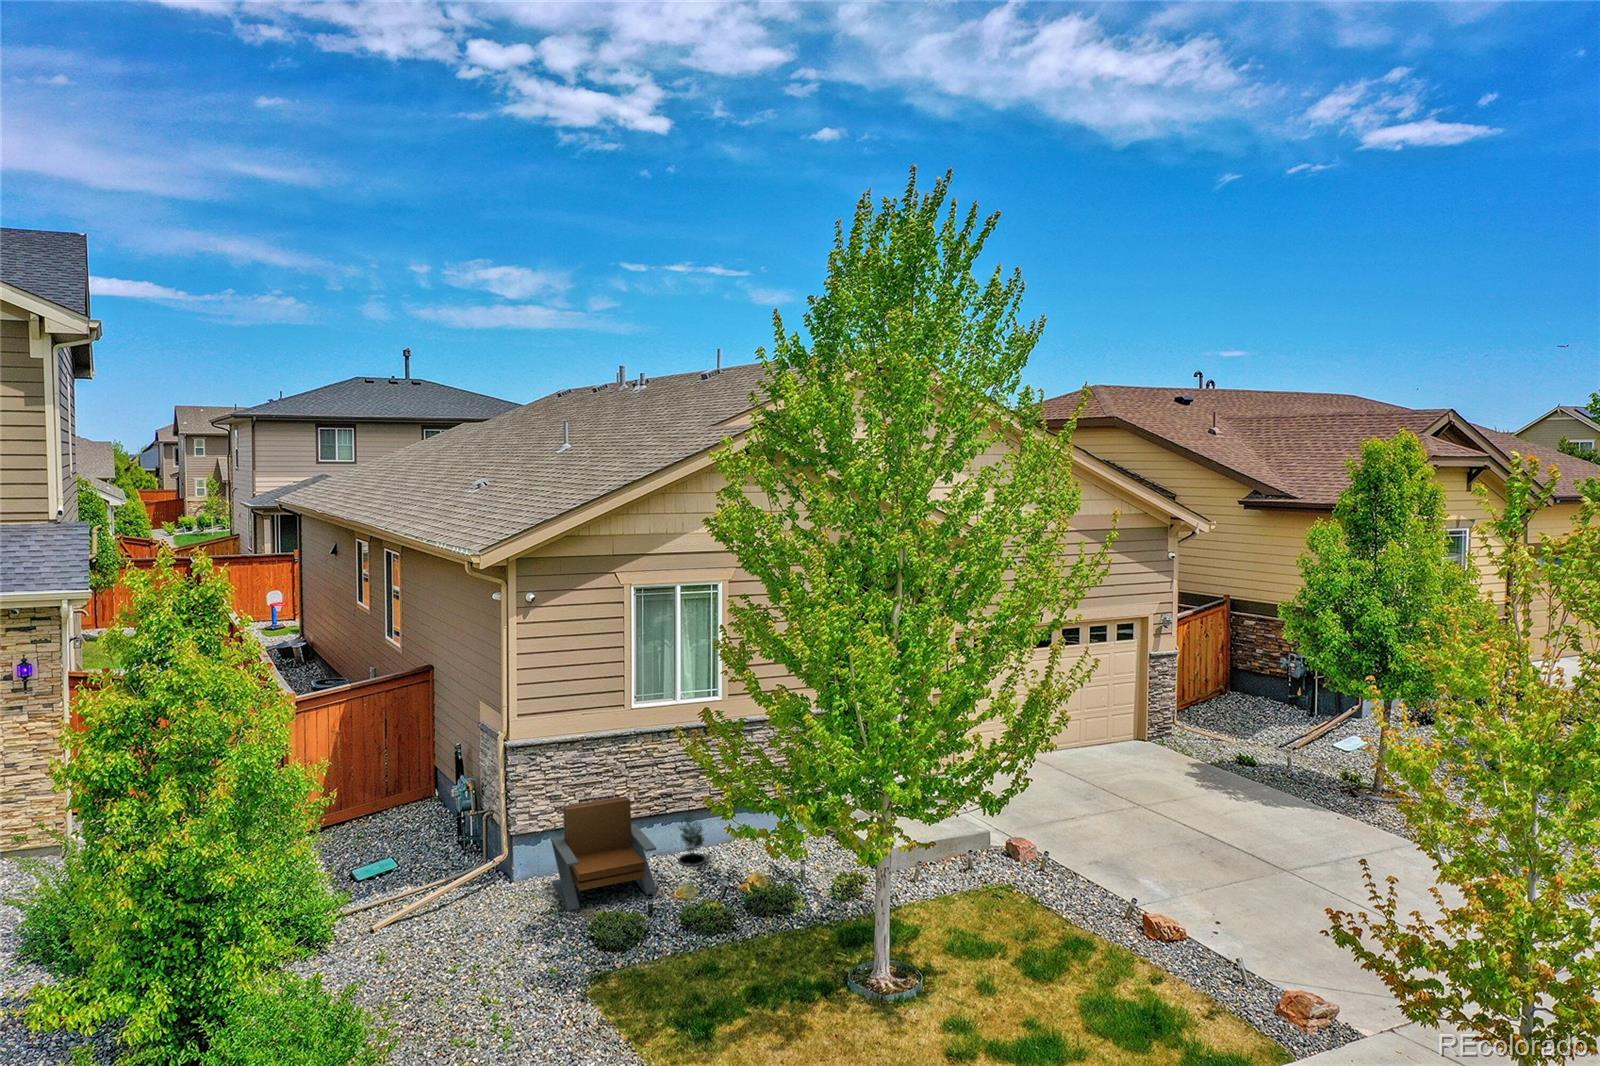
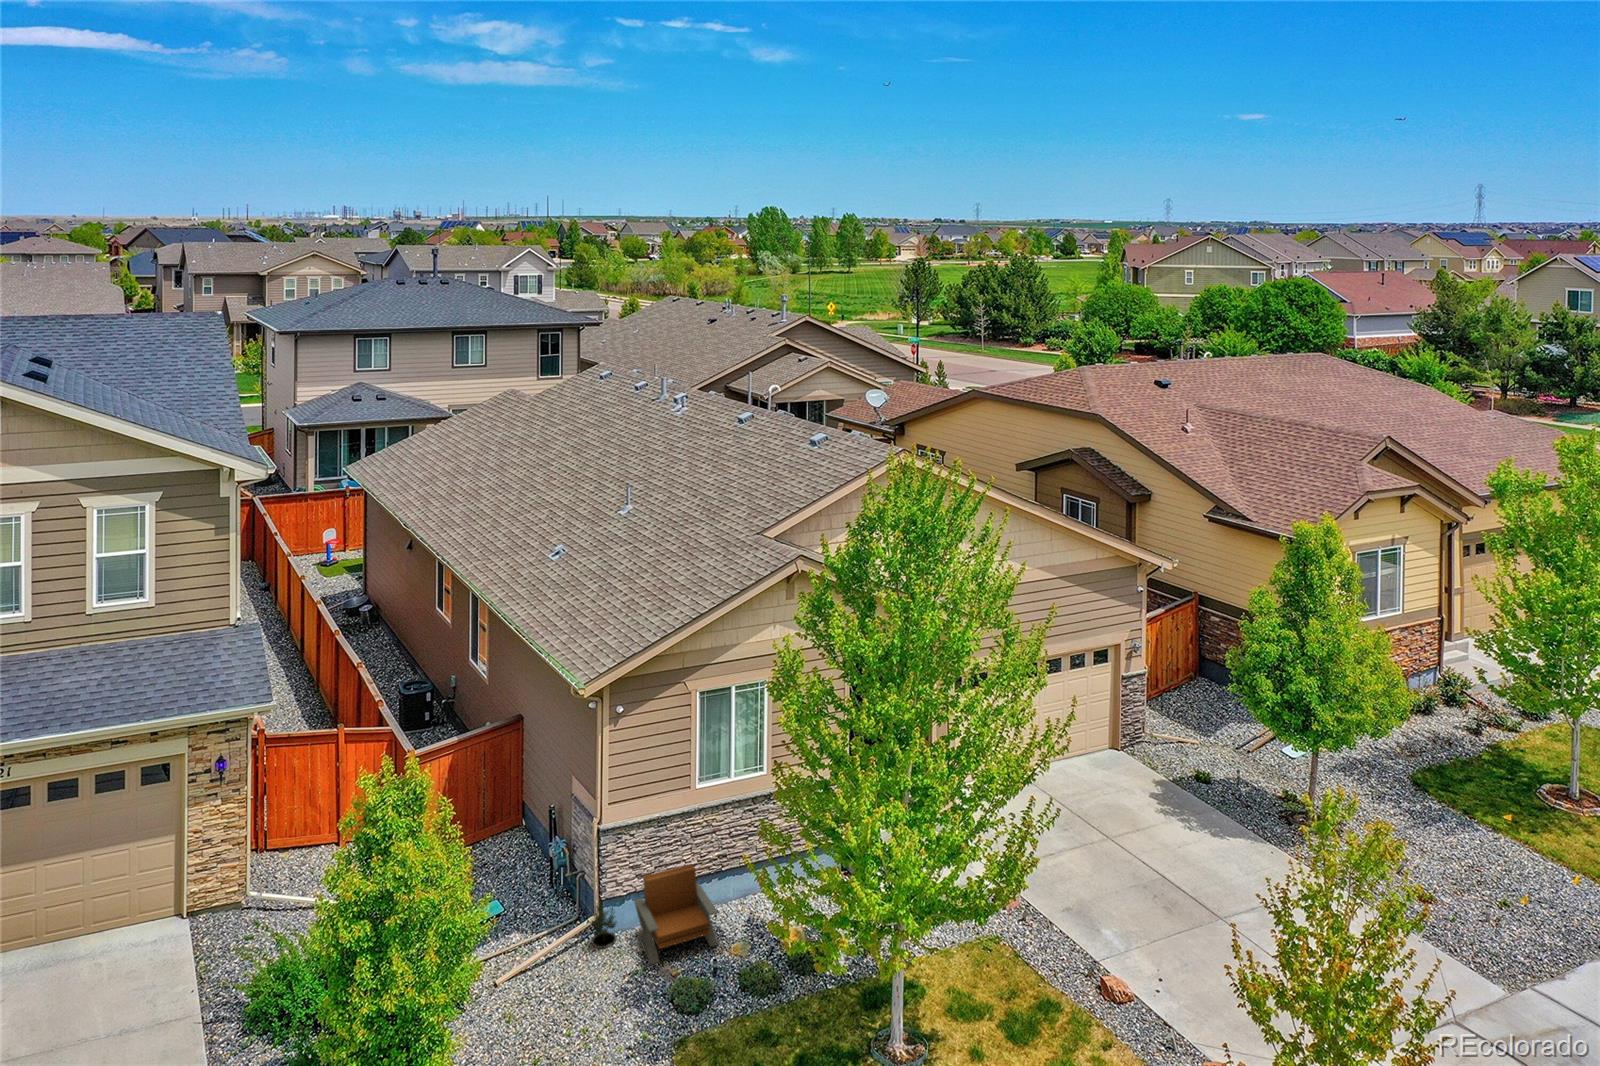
potted tree: present [678,817,706,866] -> present [591,906,617,948]

